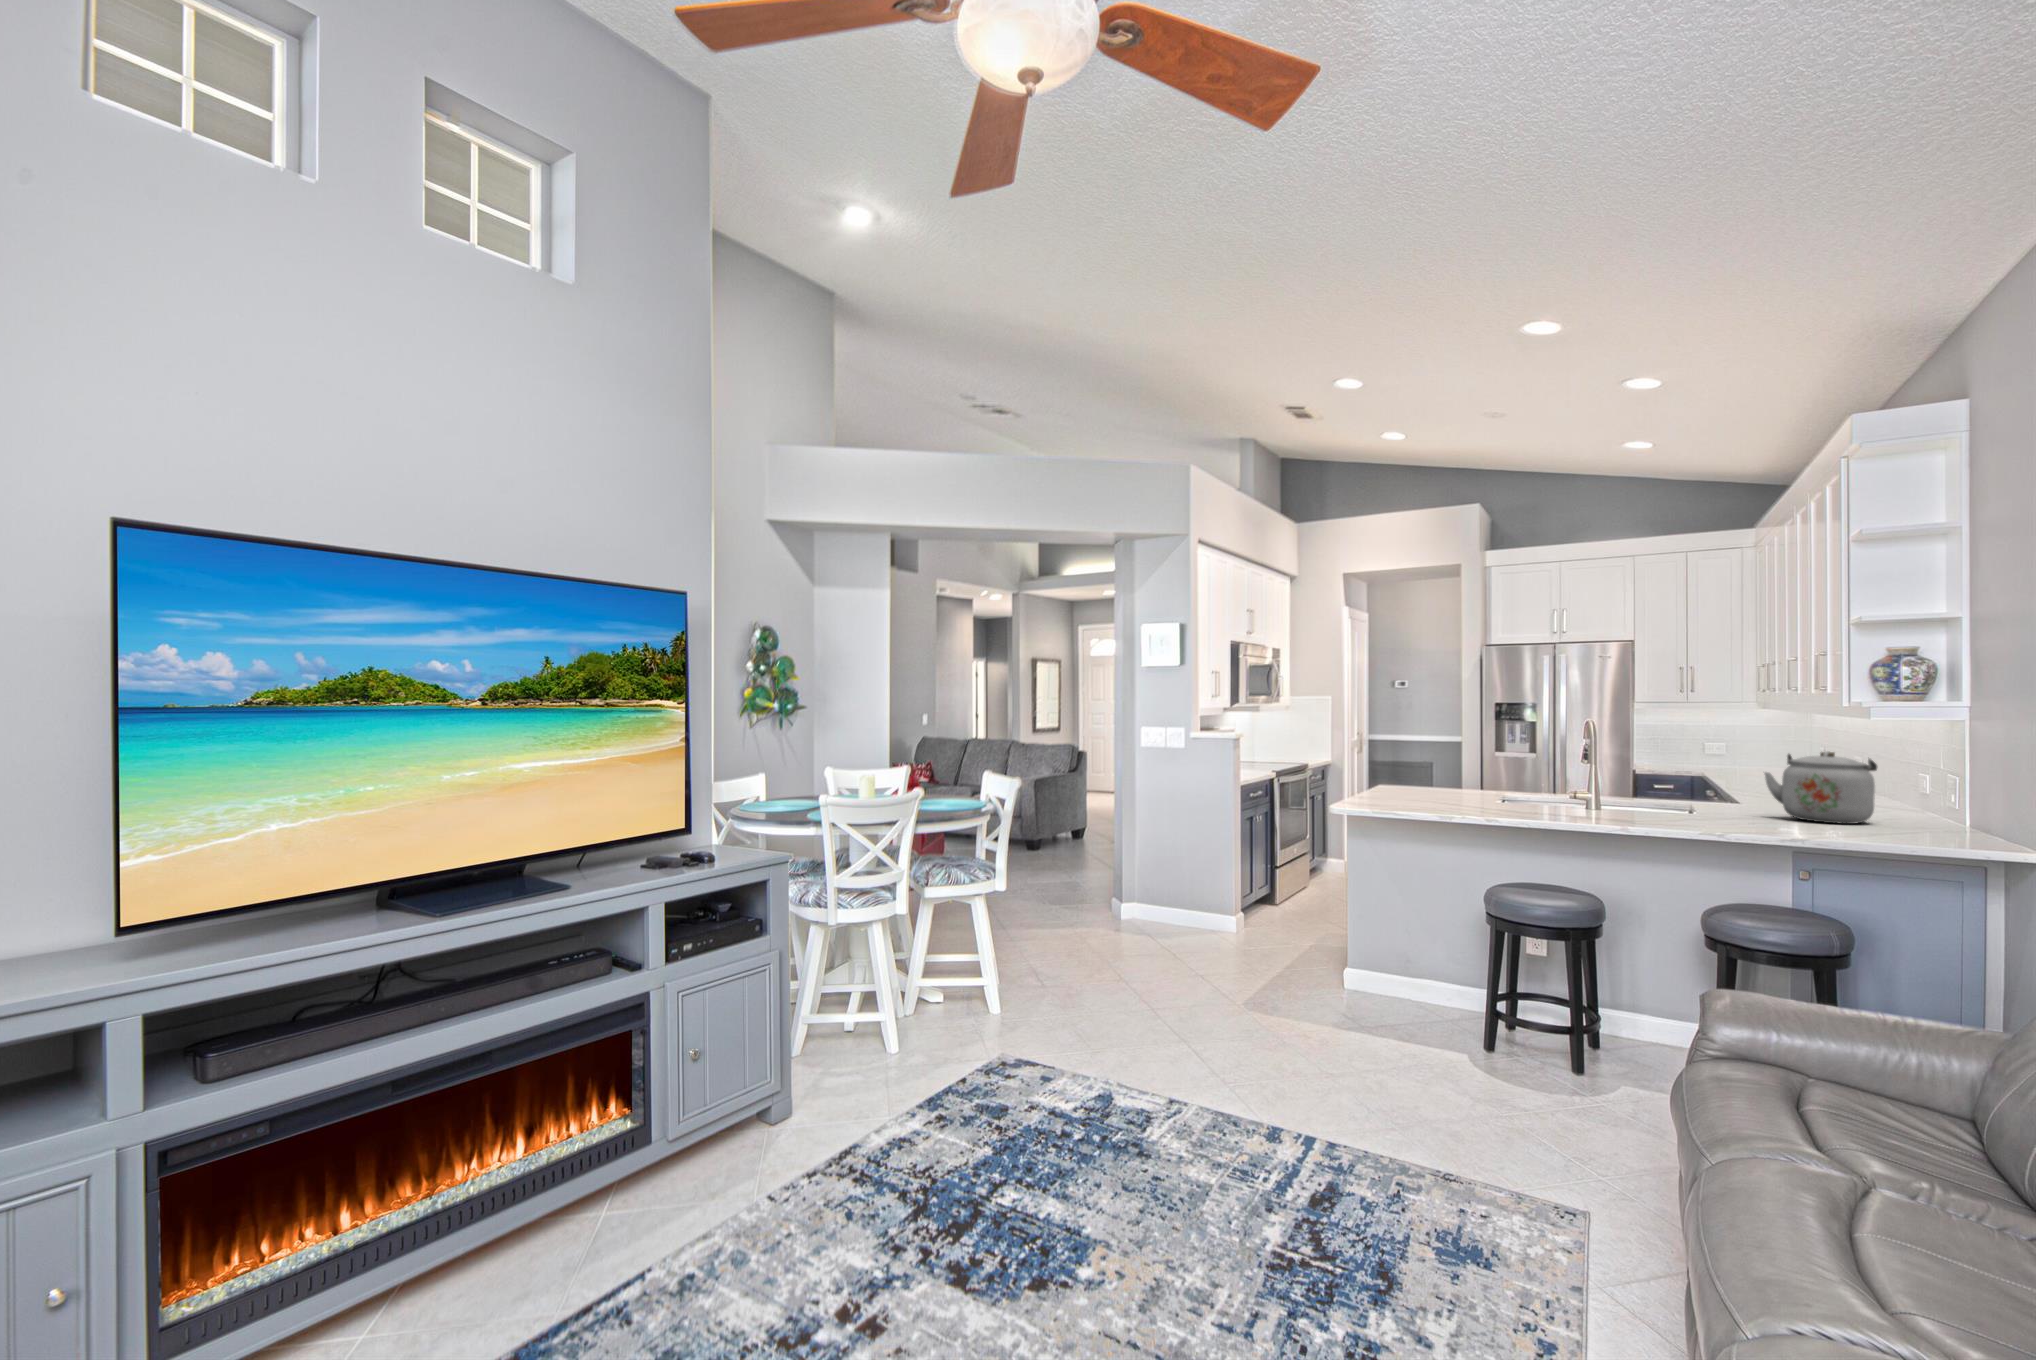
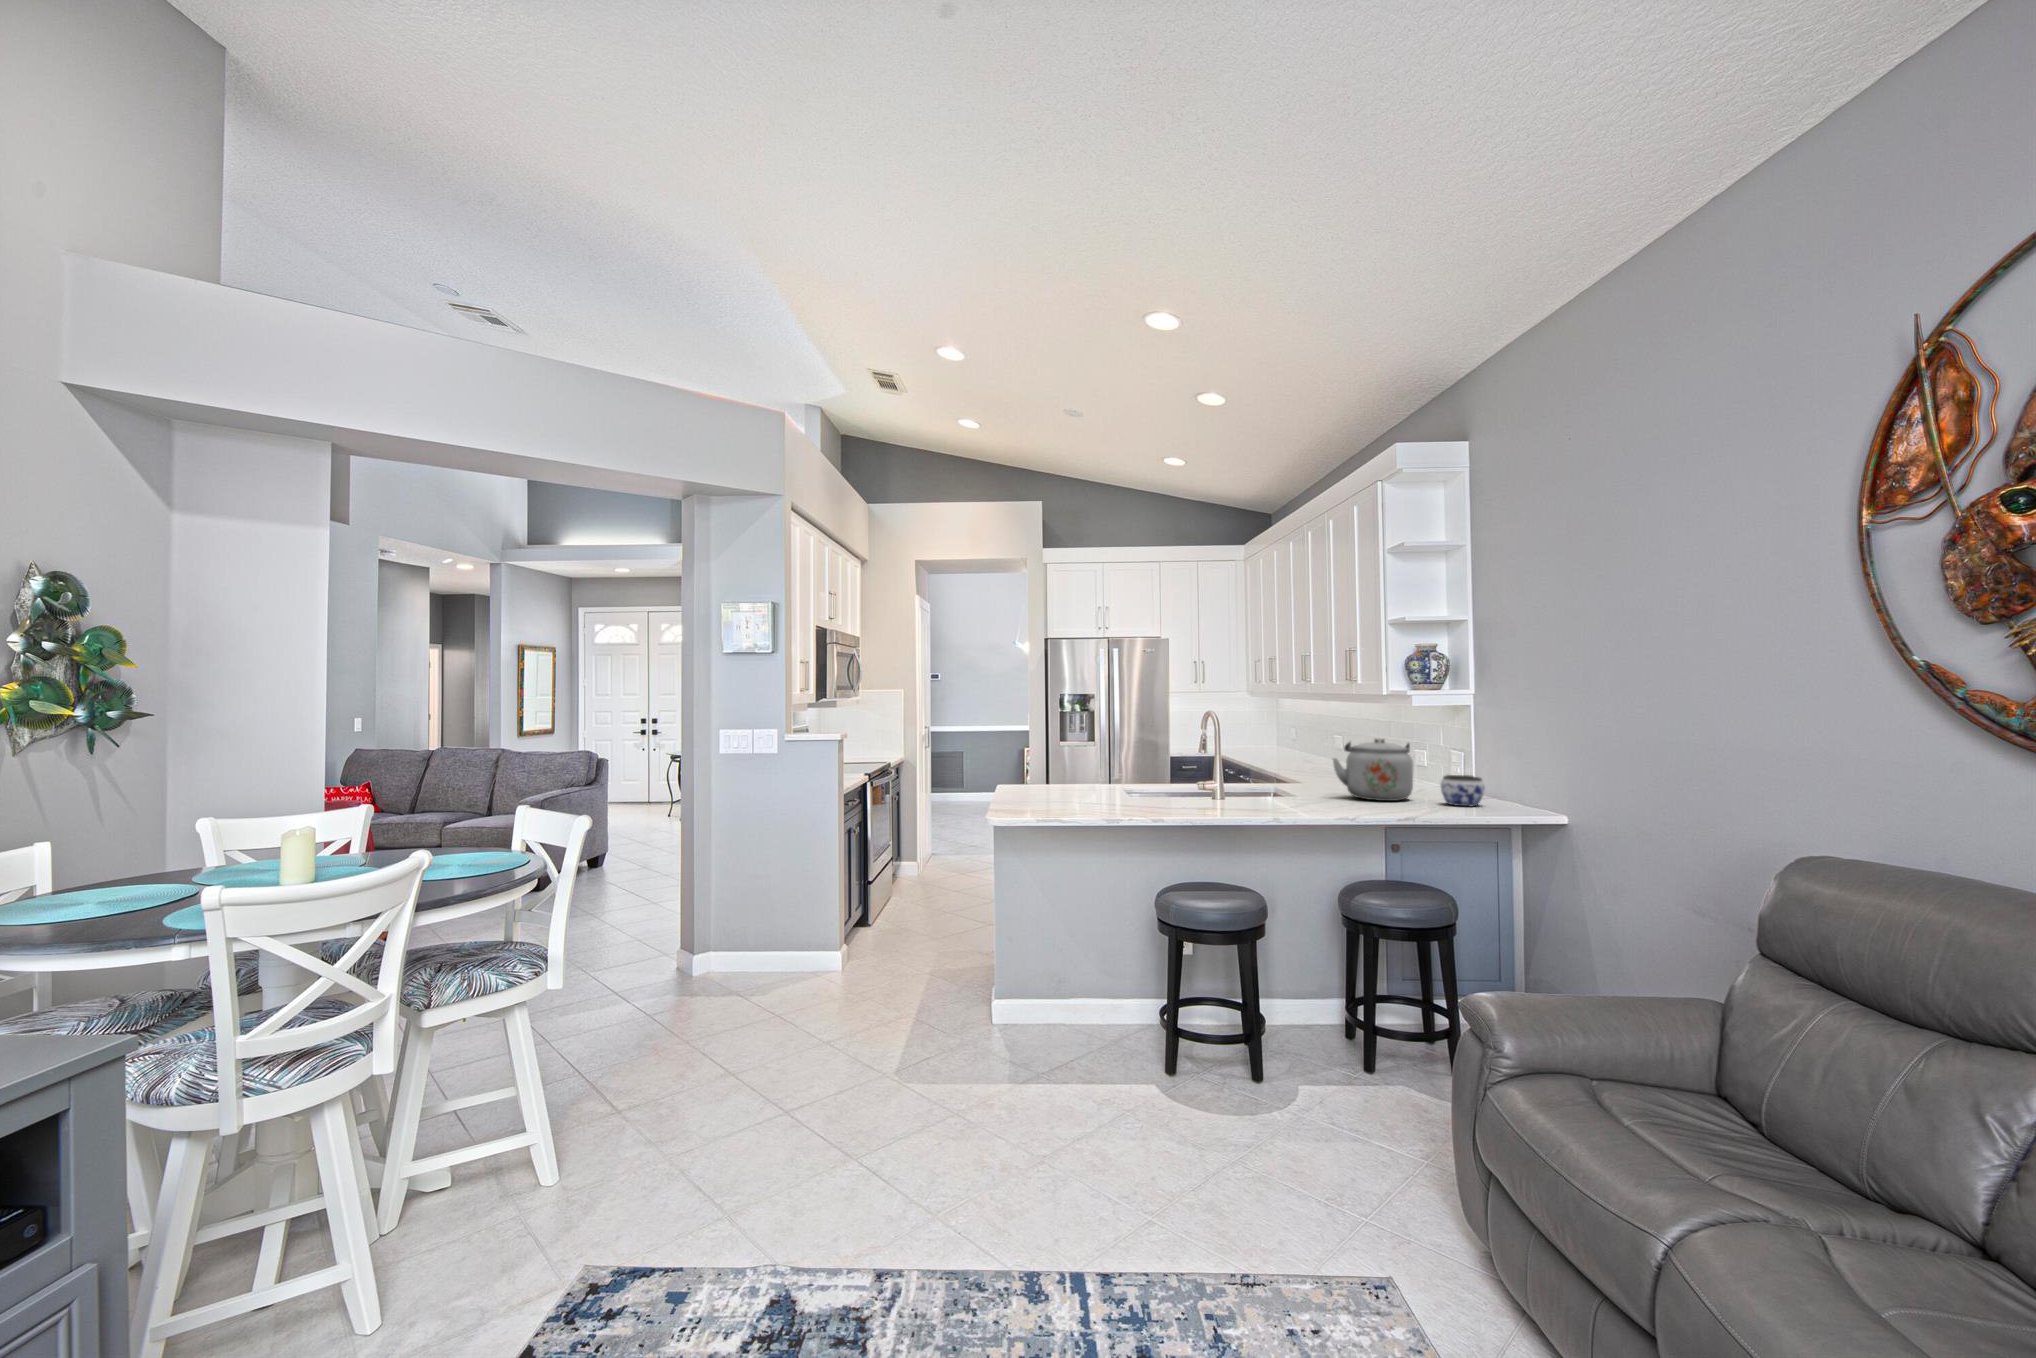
jar: none [1896,796,1959,834] -> present [1441,775,1484,806]

